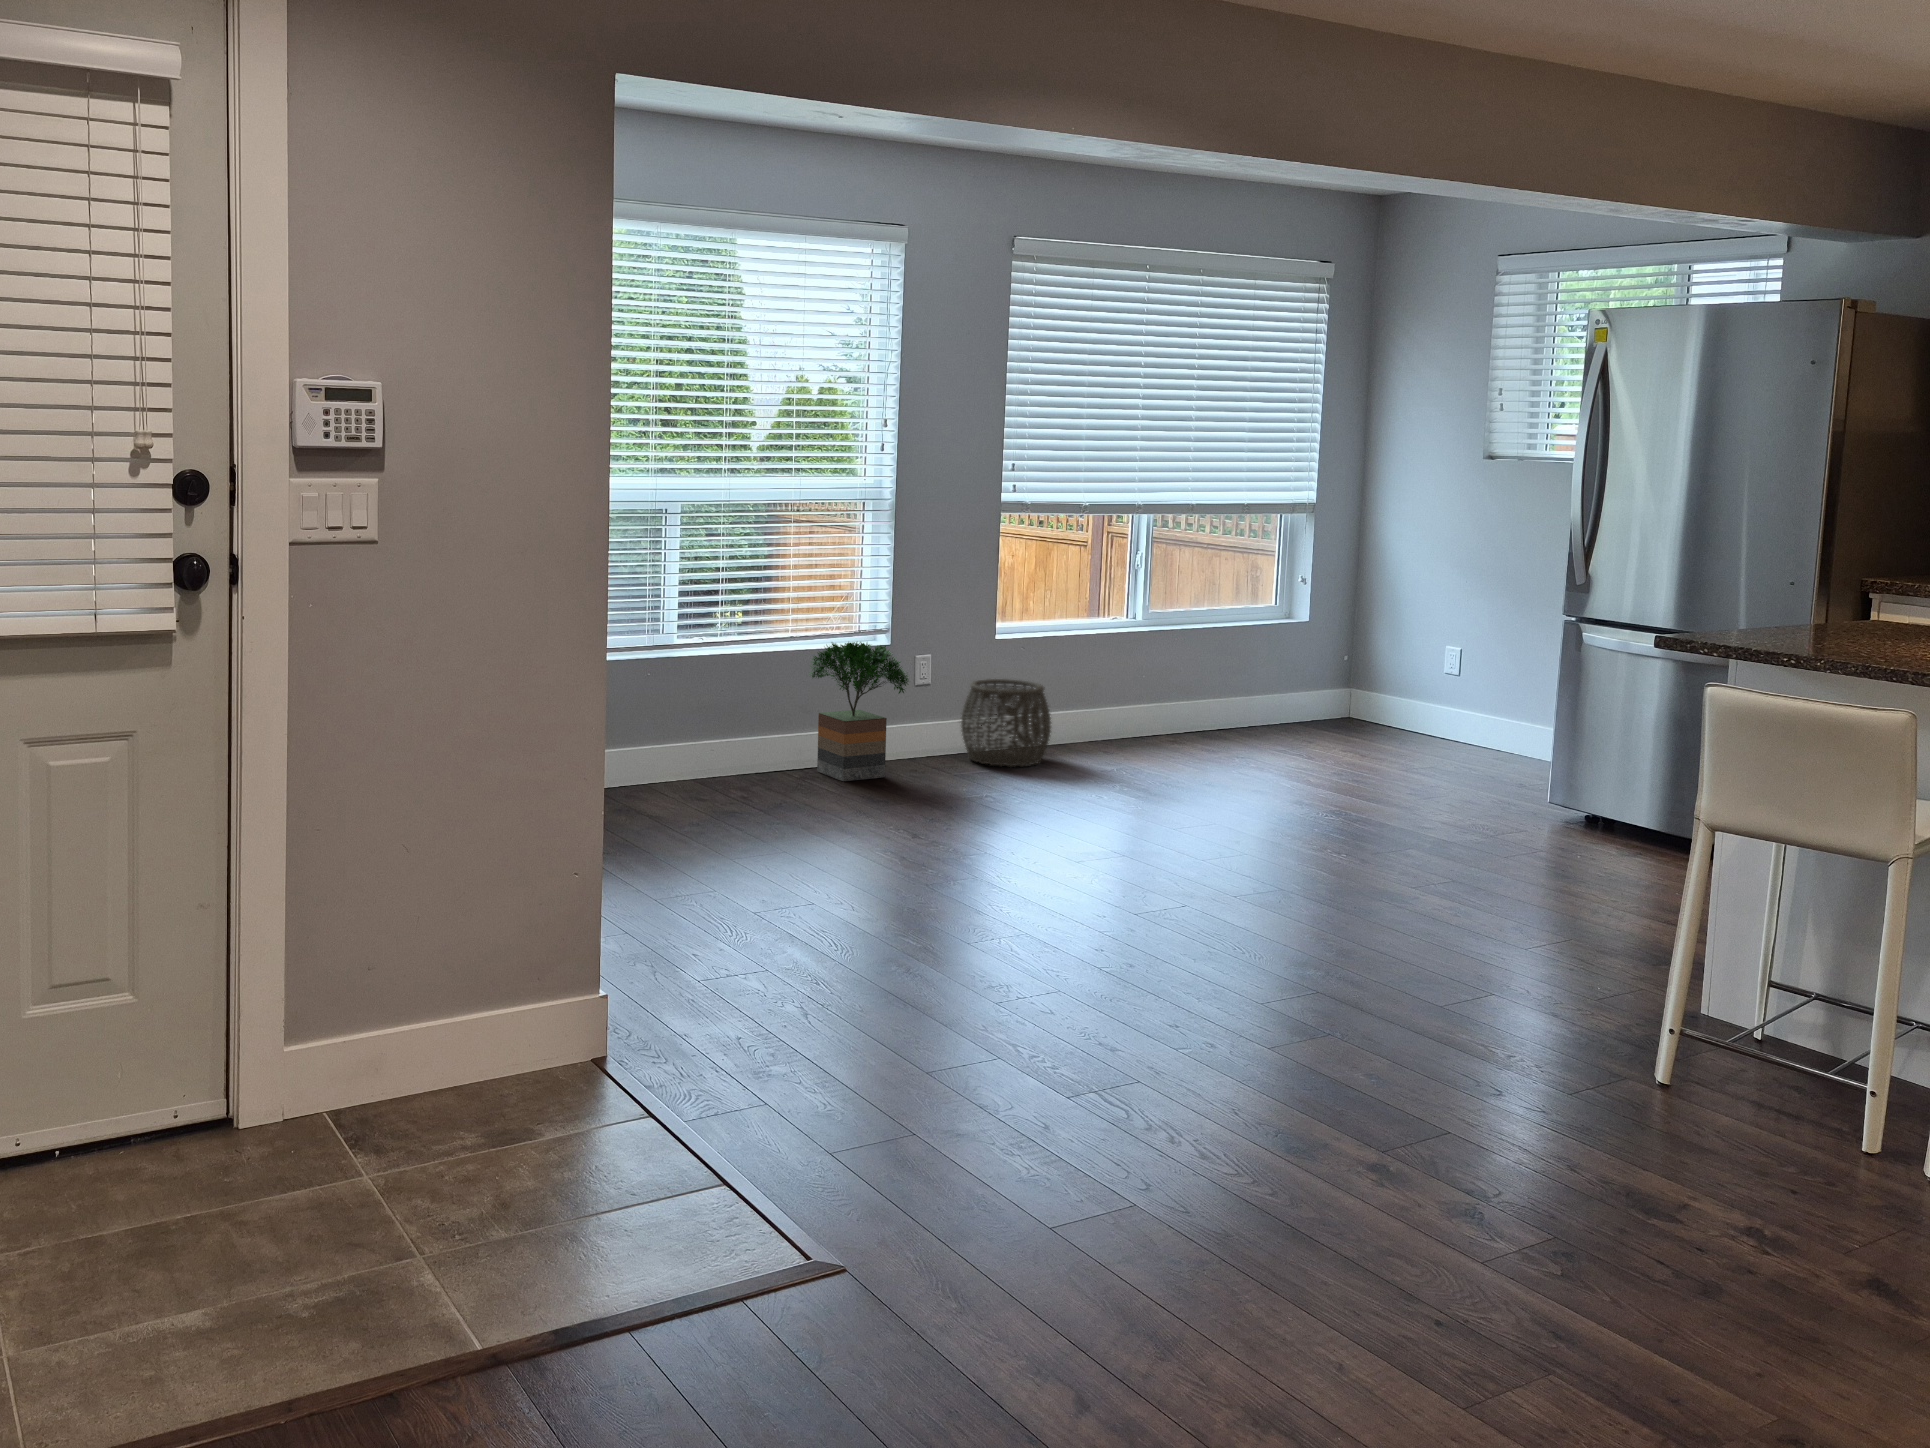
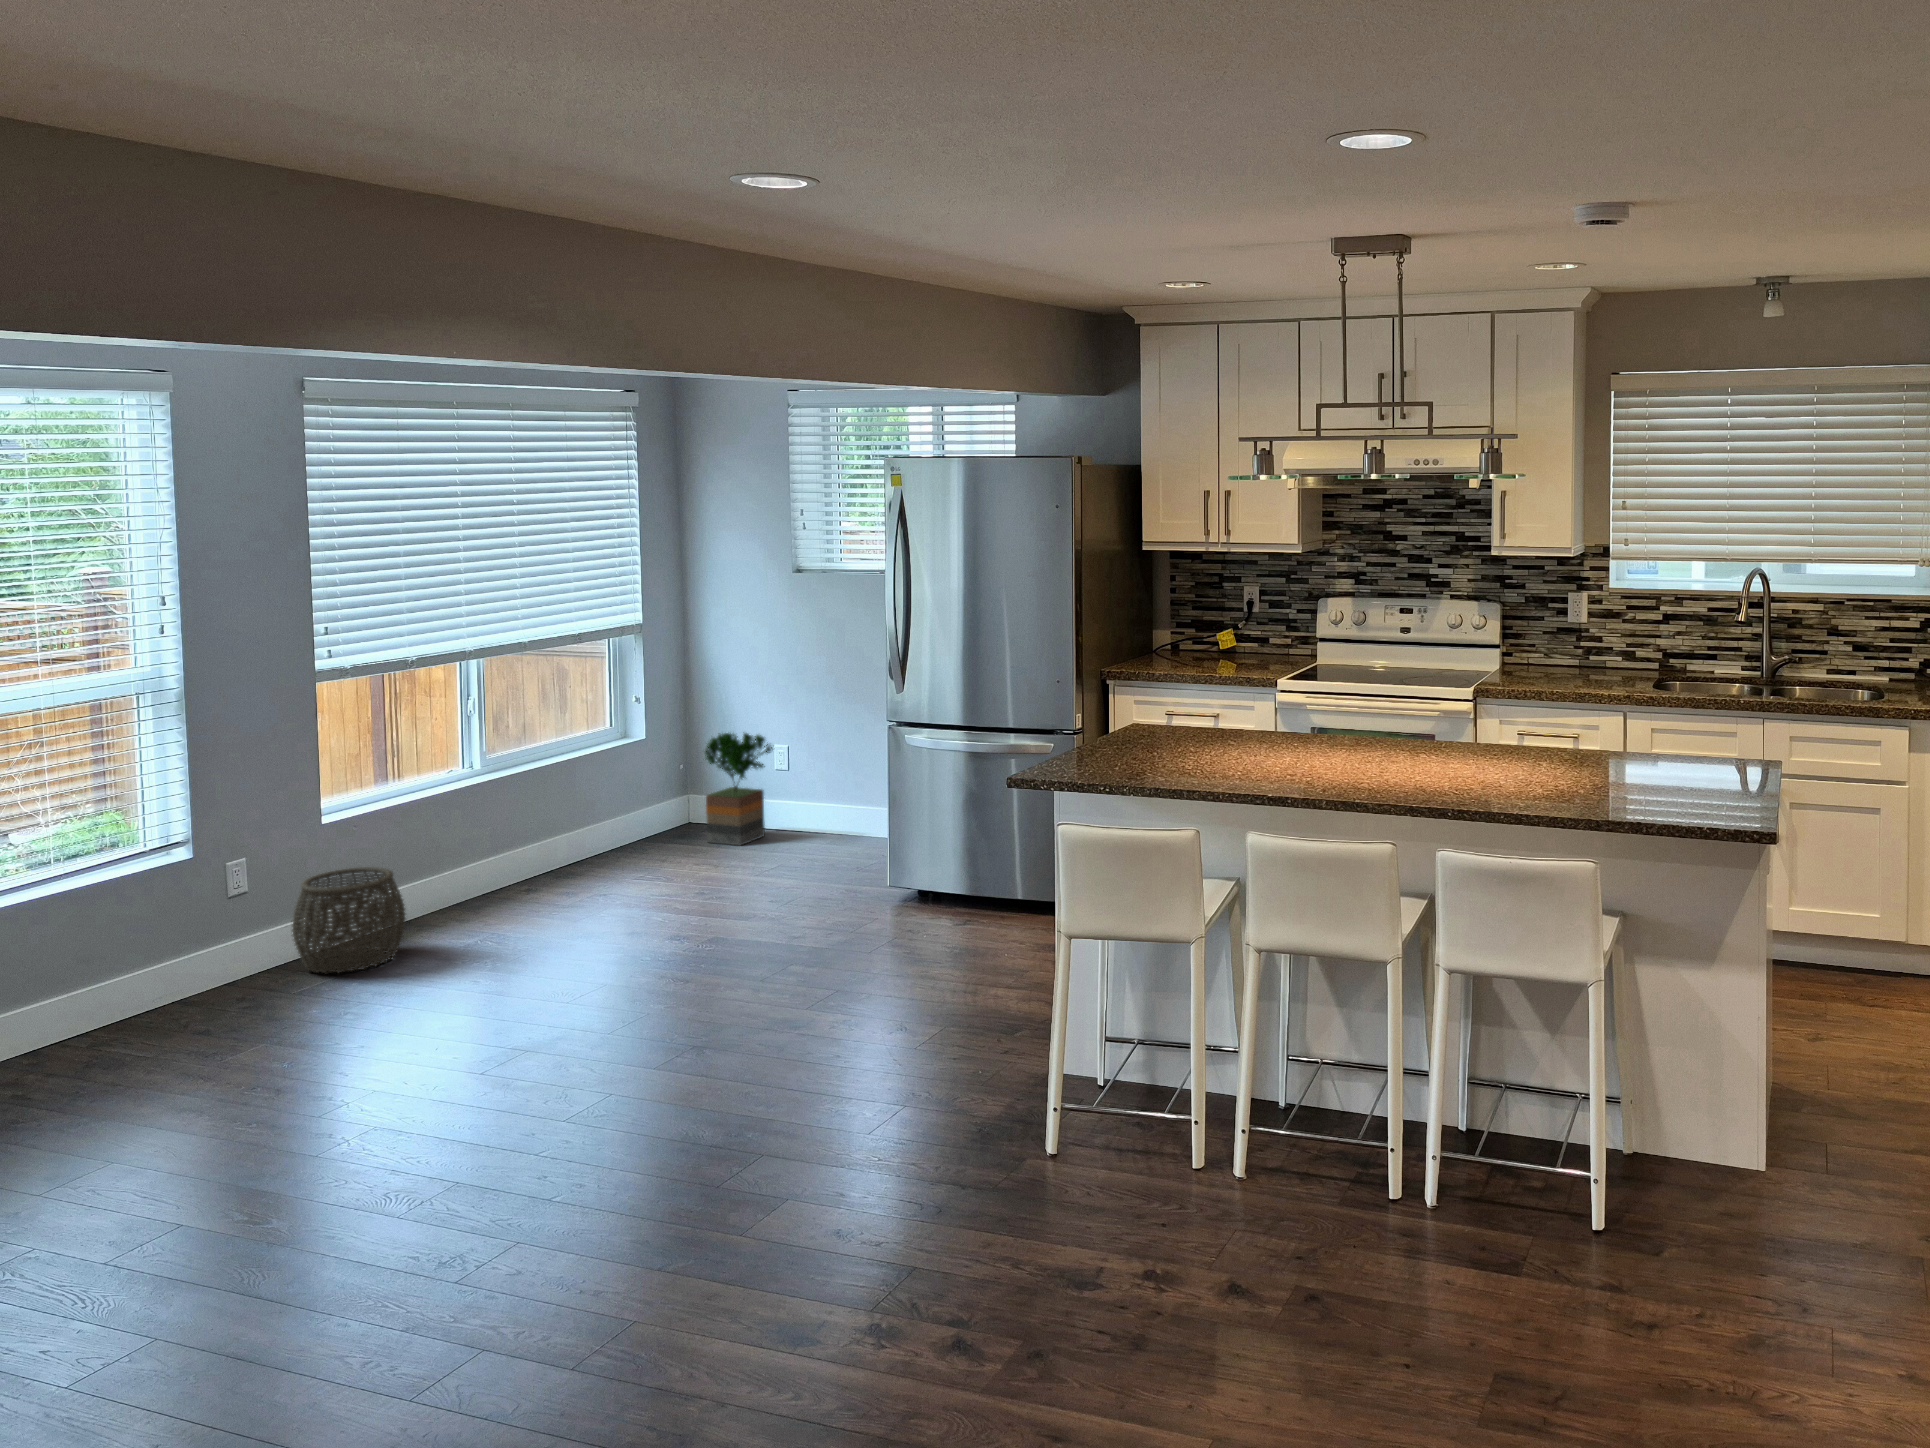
potted tree: present [809,642,909,781] -> present [705,733,773,846]

